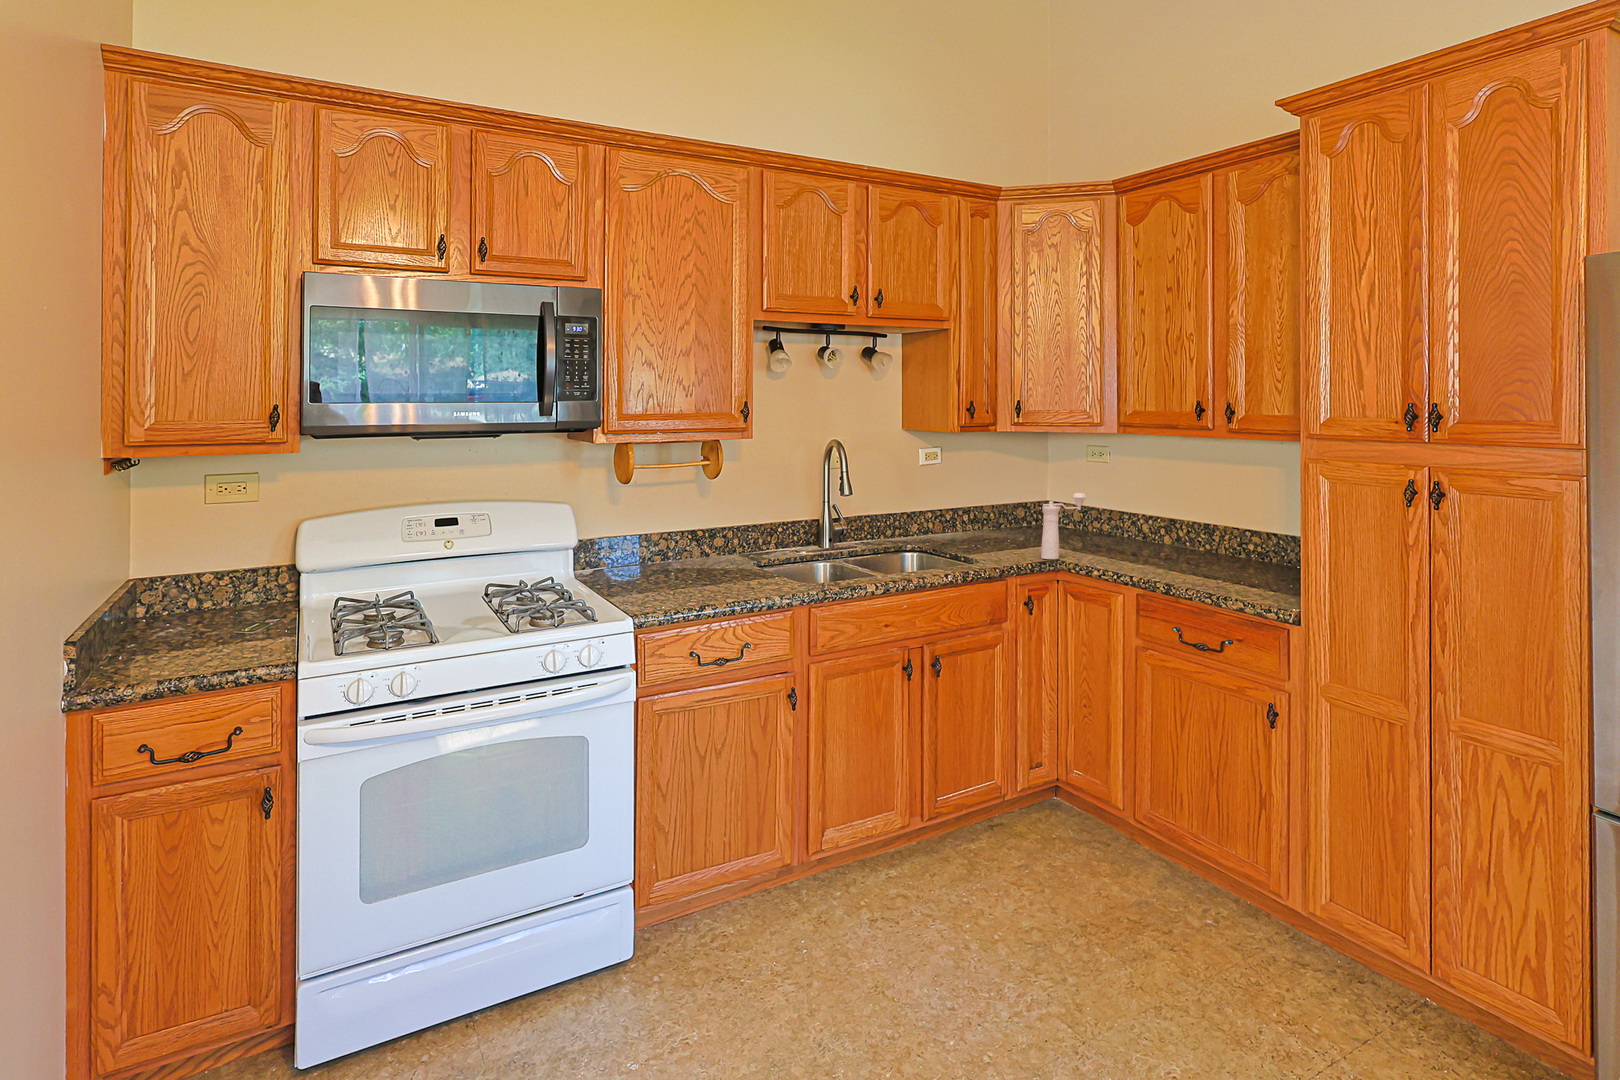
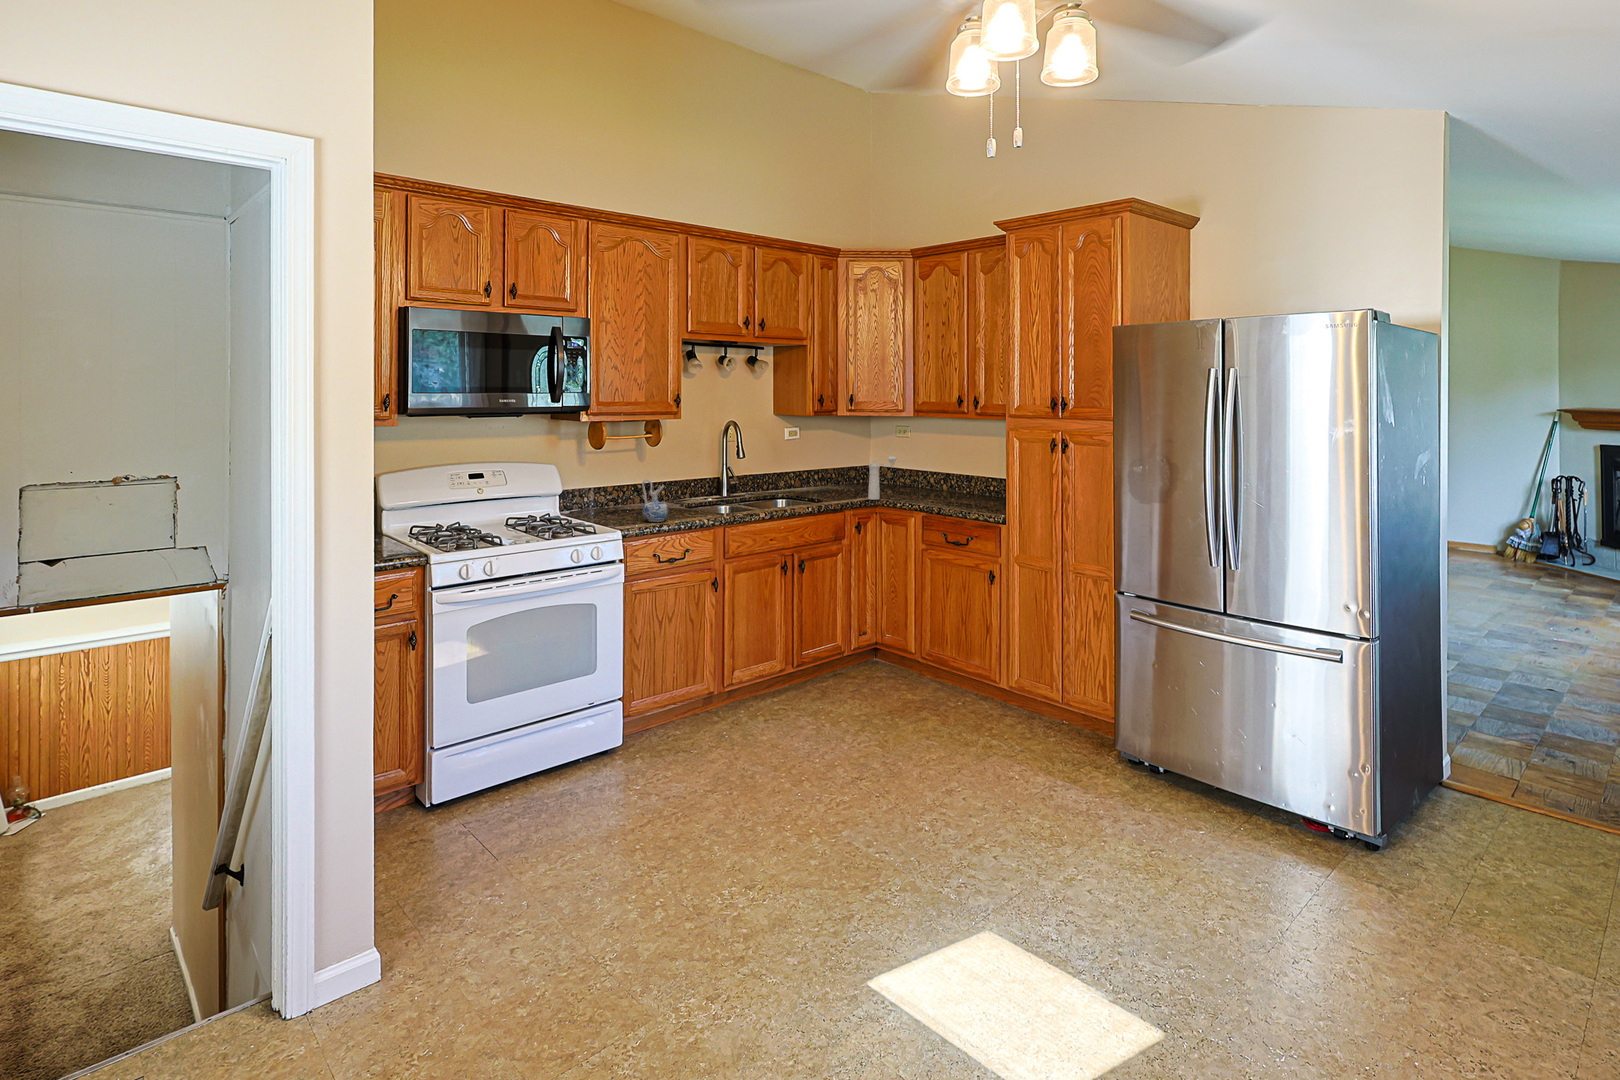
ceramic pitcher: none [680,534,720,600] -> present [642,479,668,522]

